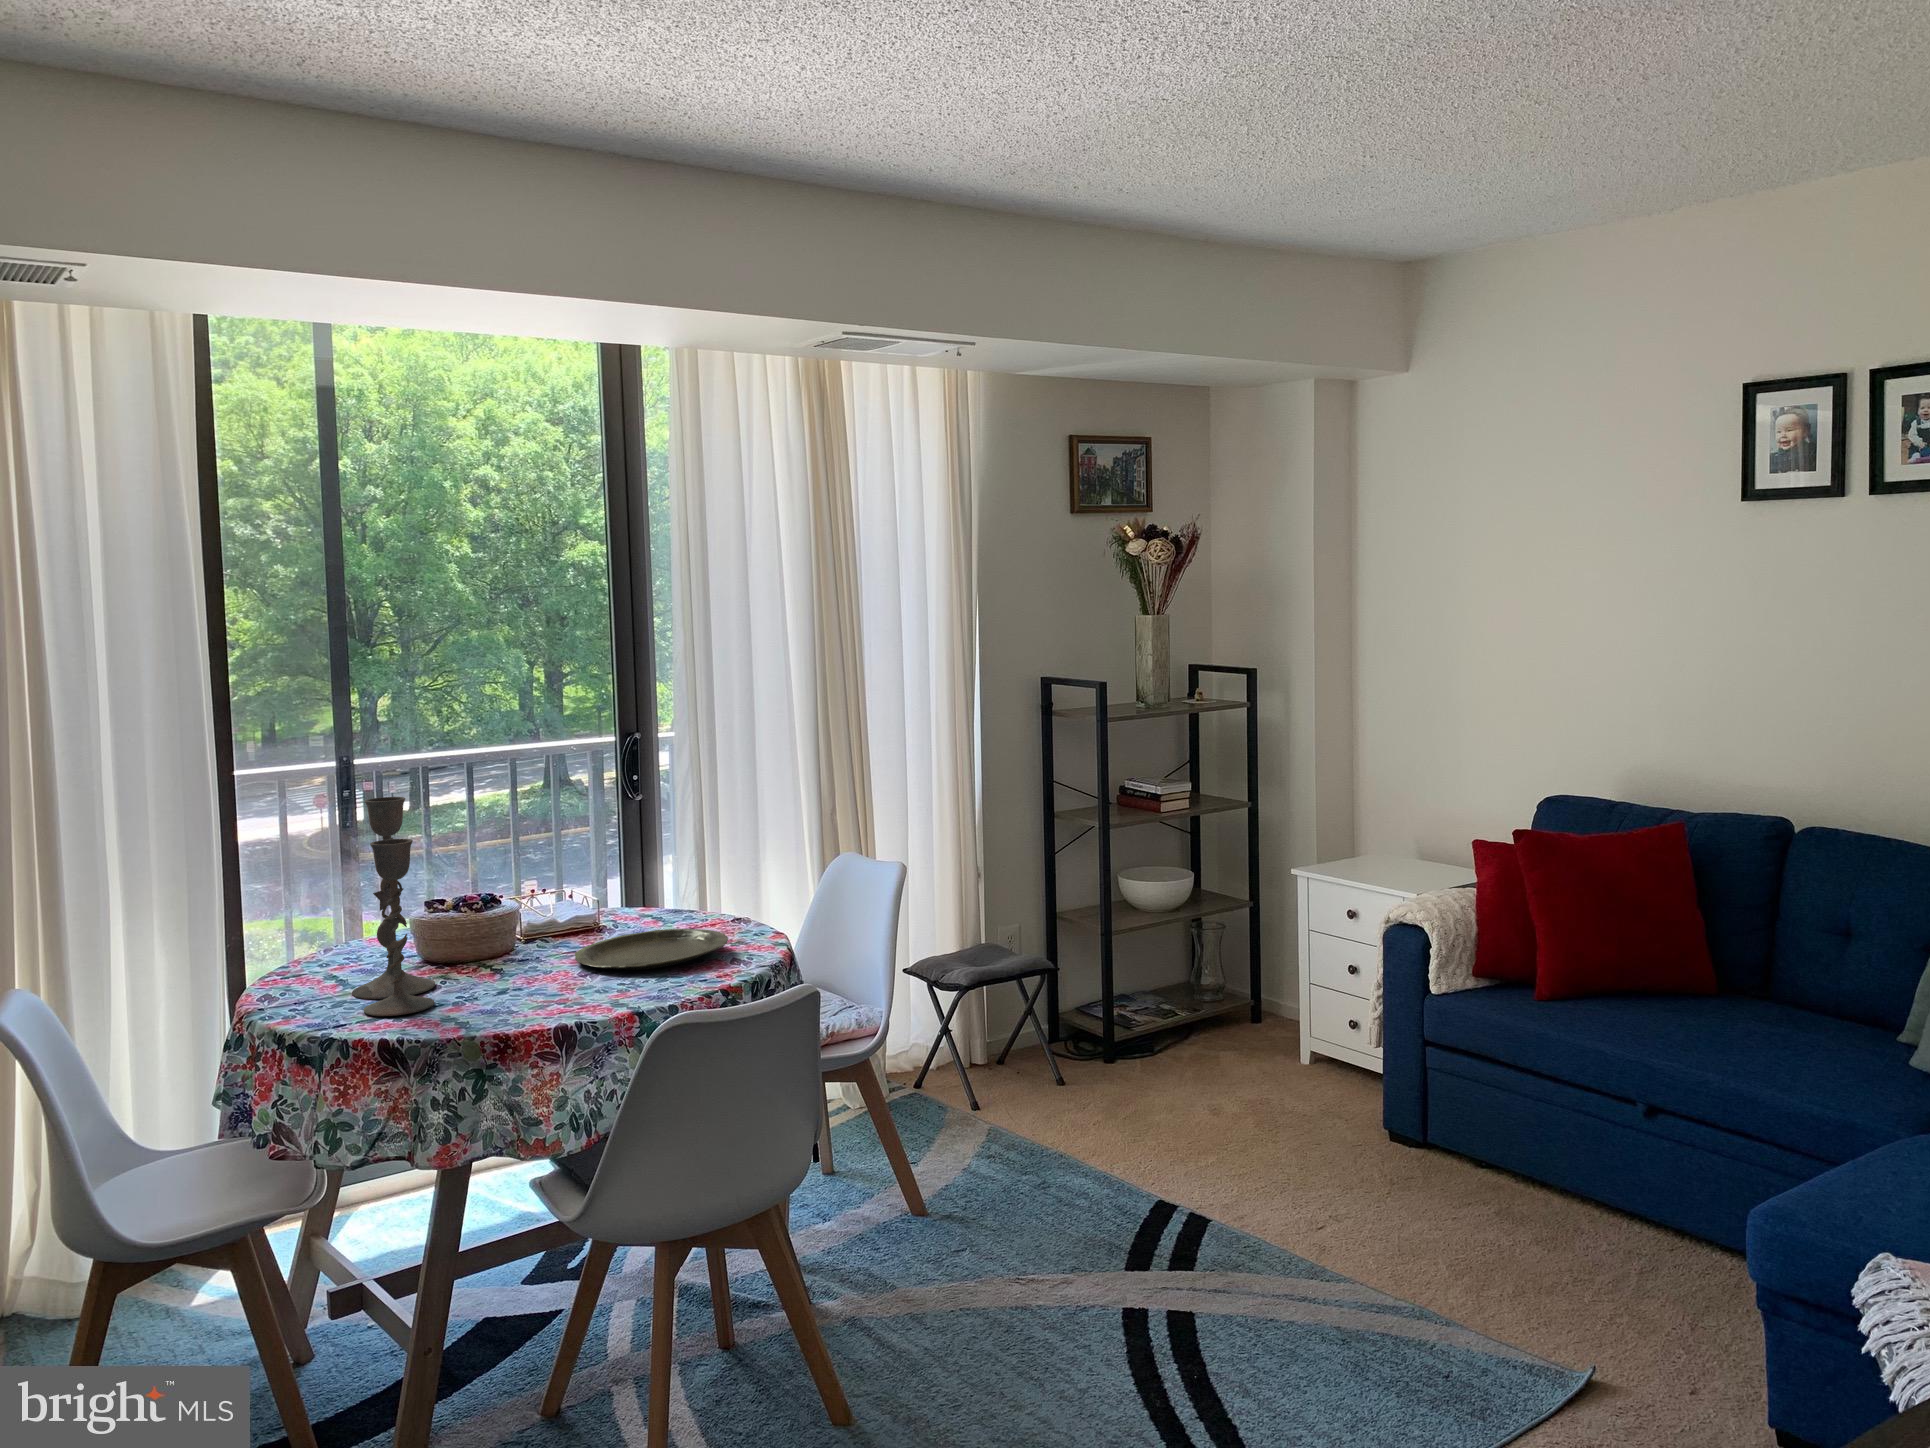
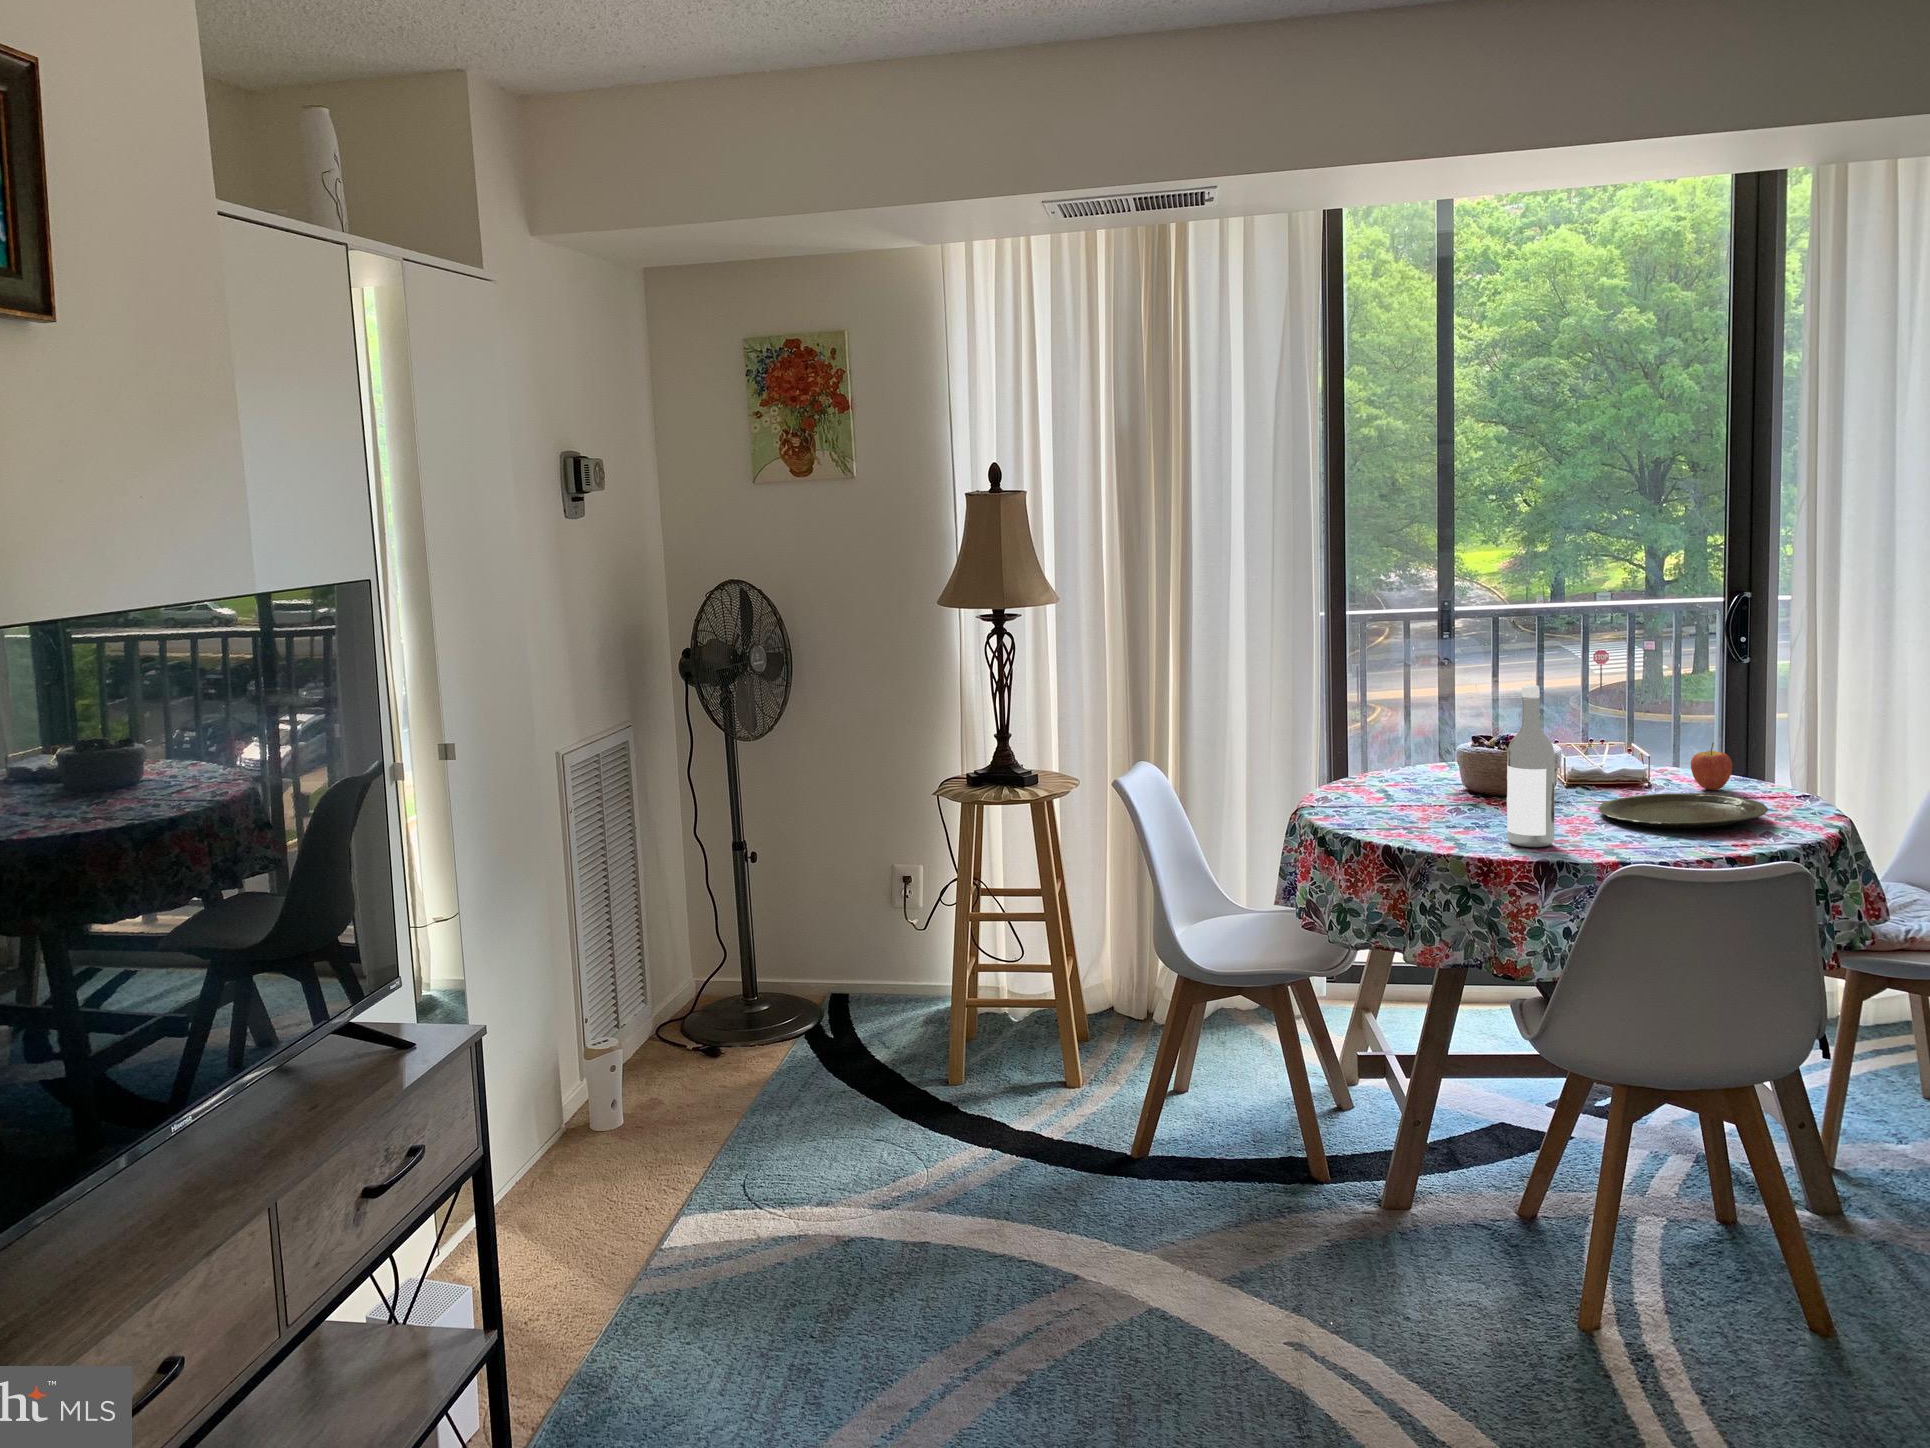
candlestick: present [352,797,436,1016] -> none [1387,641,1460,829]
wine bottle: none [508,836,560,1013] -> present [1507,685,1555,847]
fruit: none [636,879,673,926] -> present [1691,743,1732,790]

